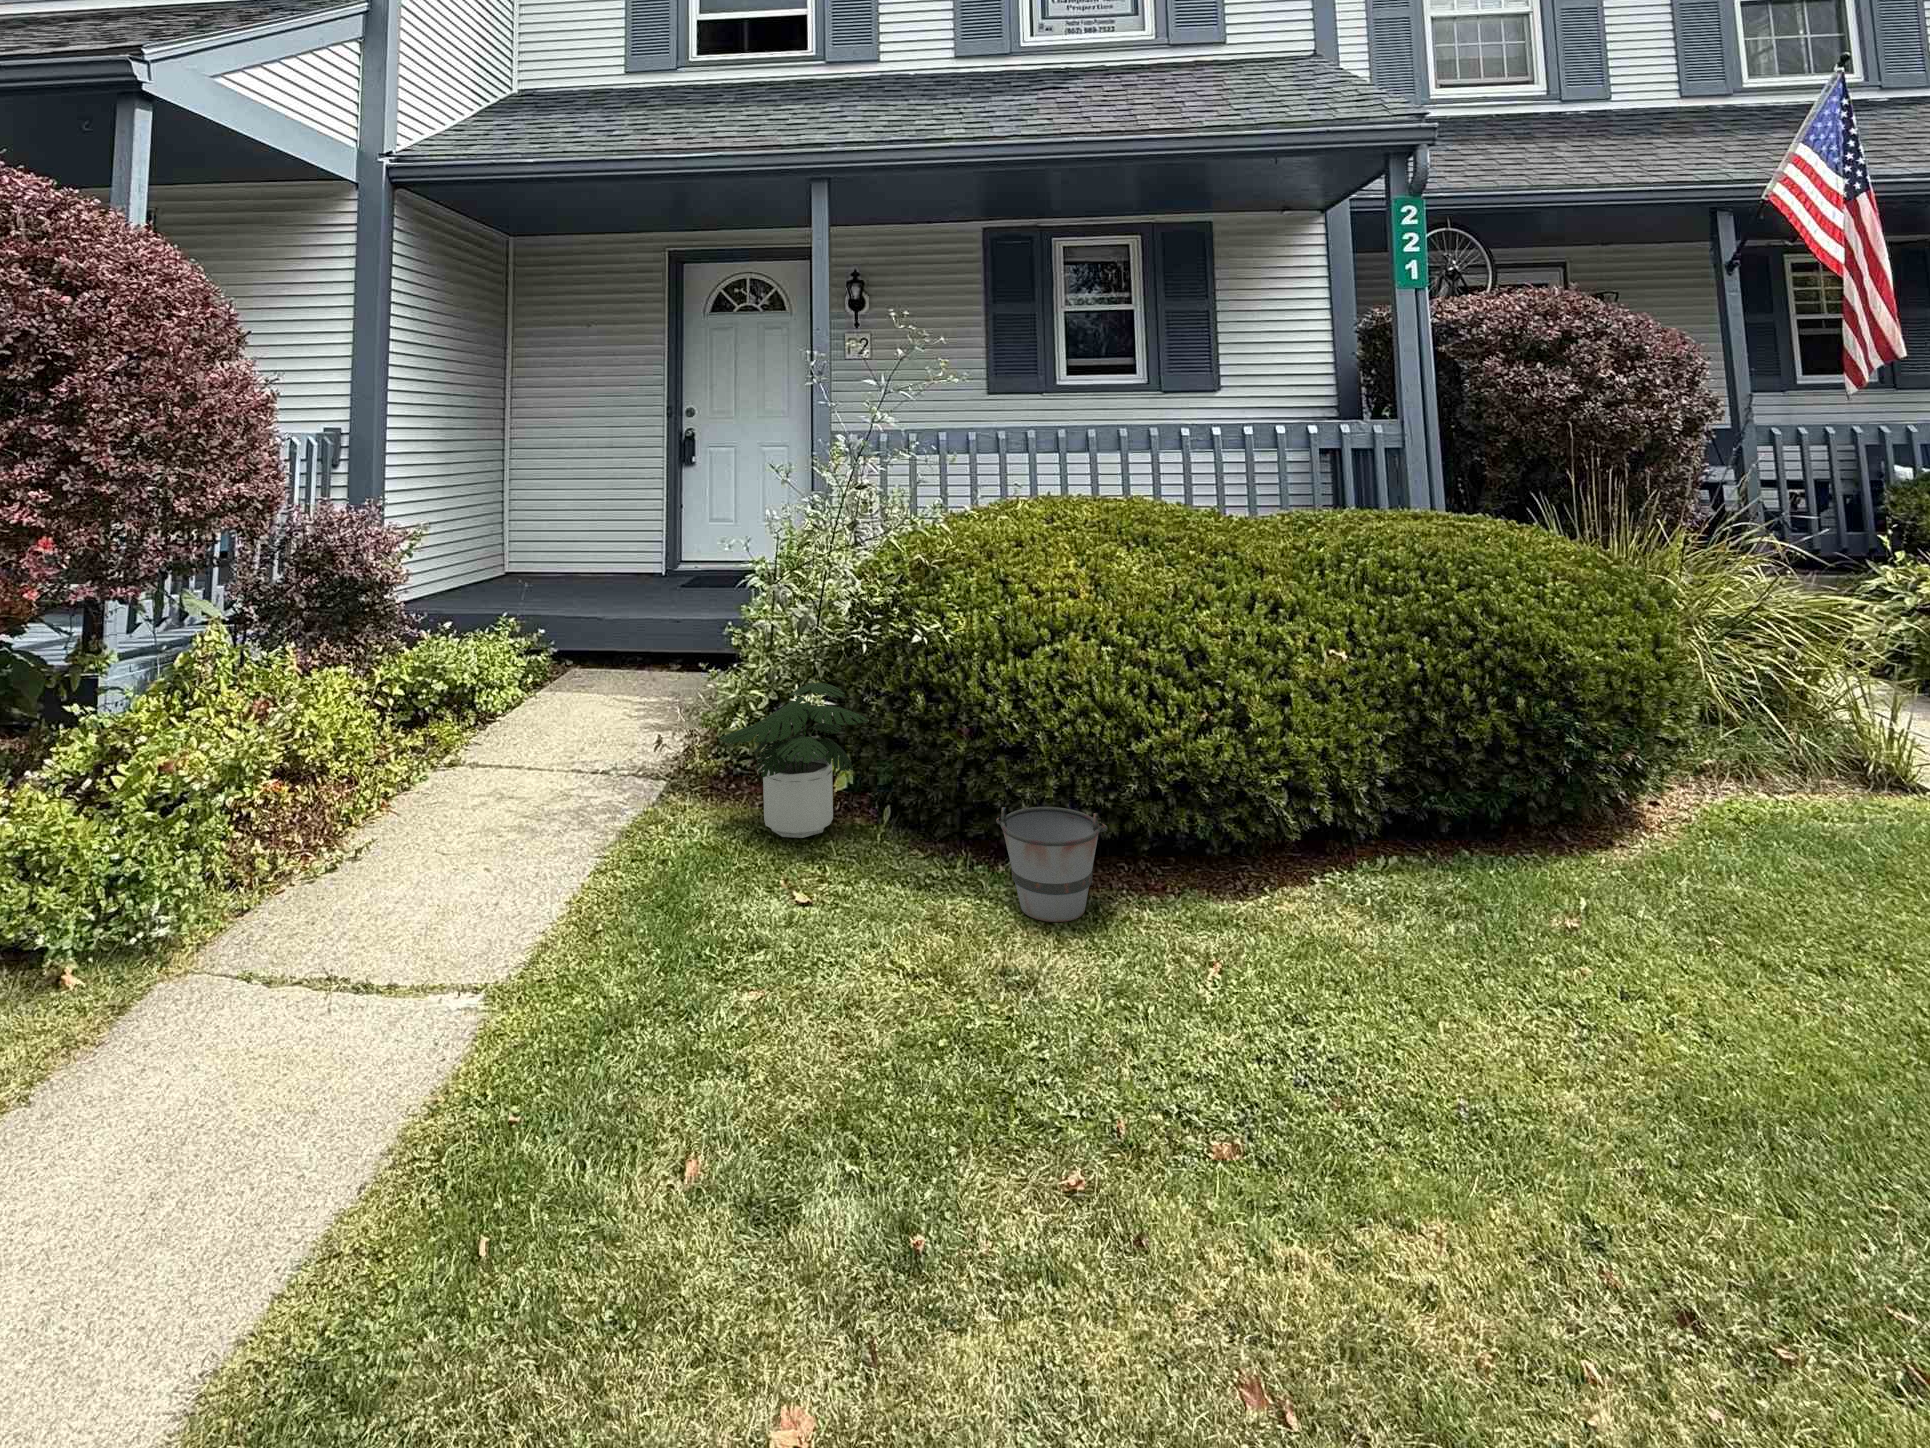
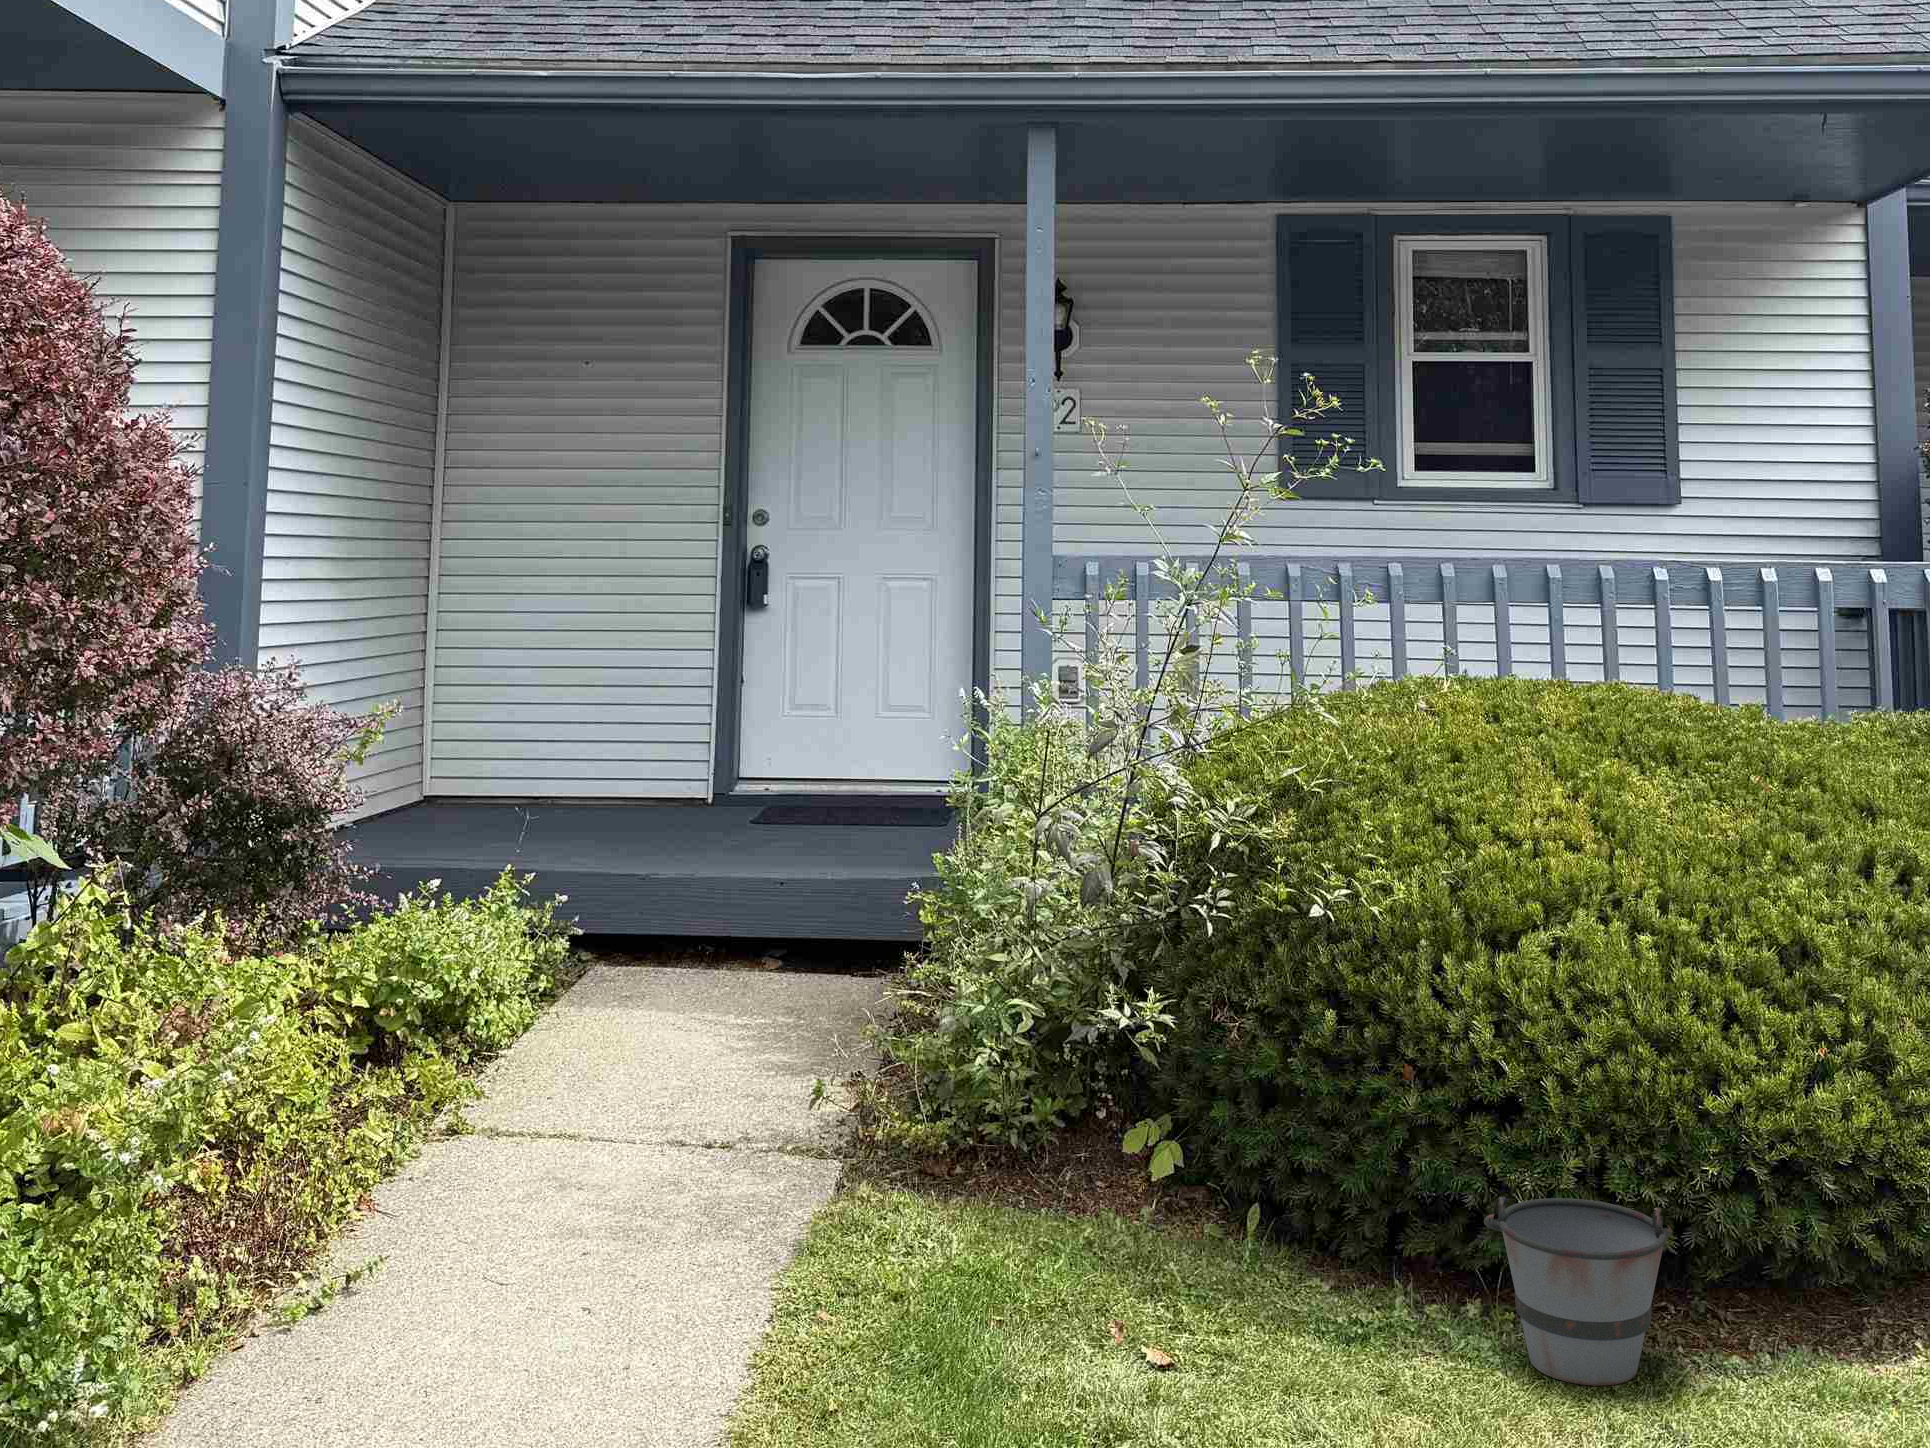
potted plant: present [719,683,869,838] -> none [973,991,1236,1251]

